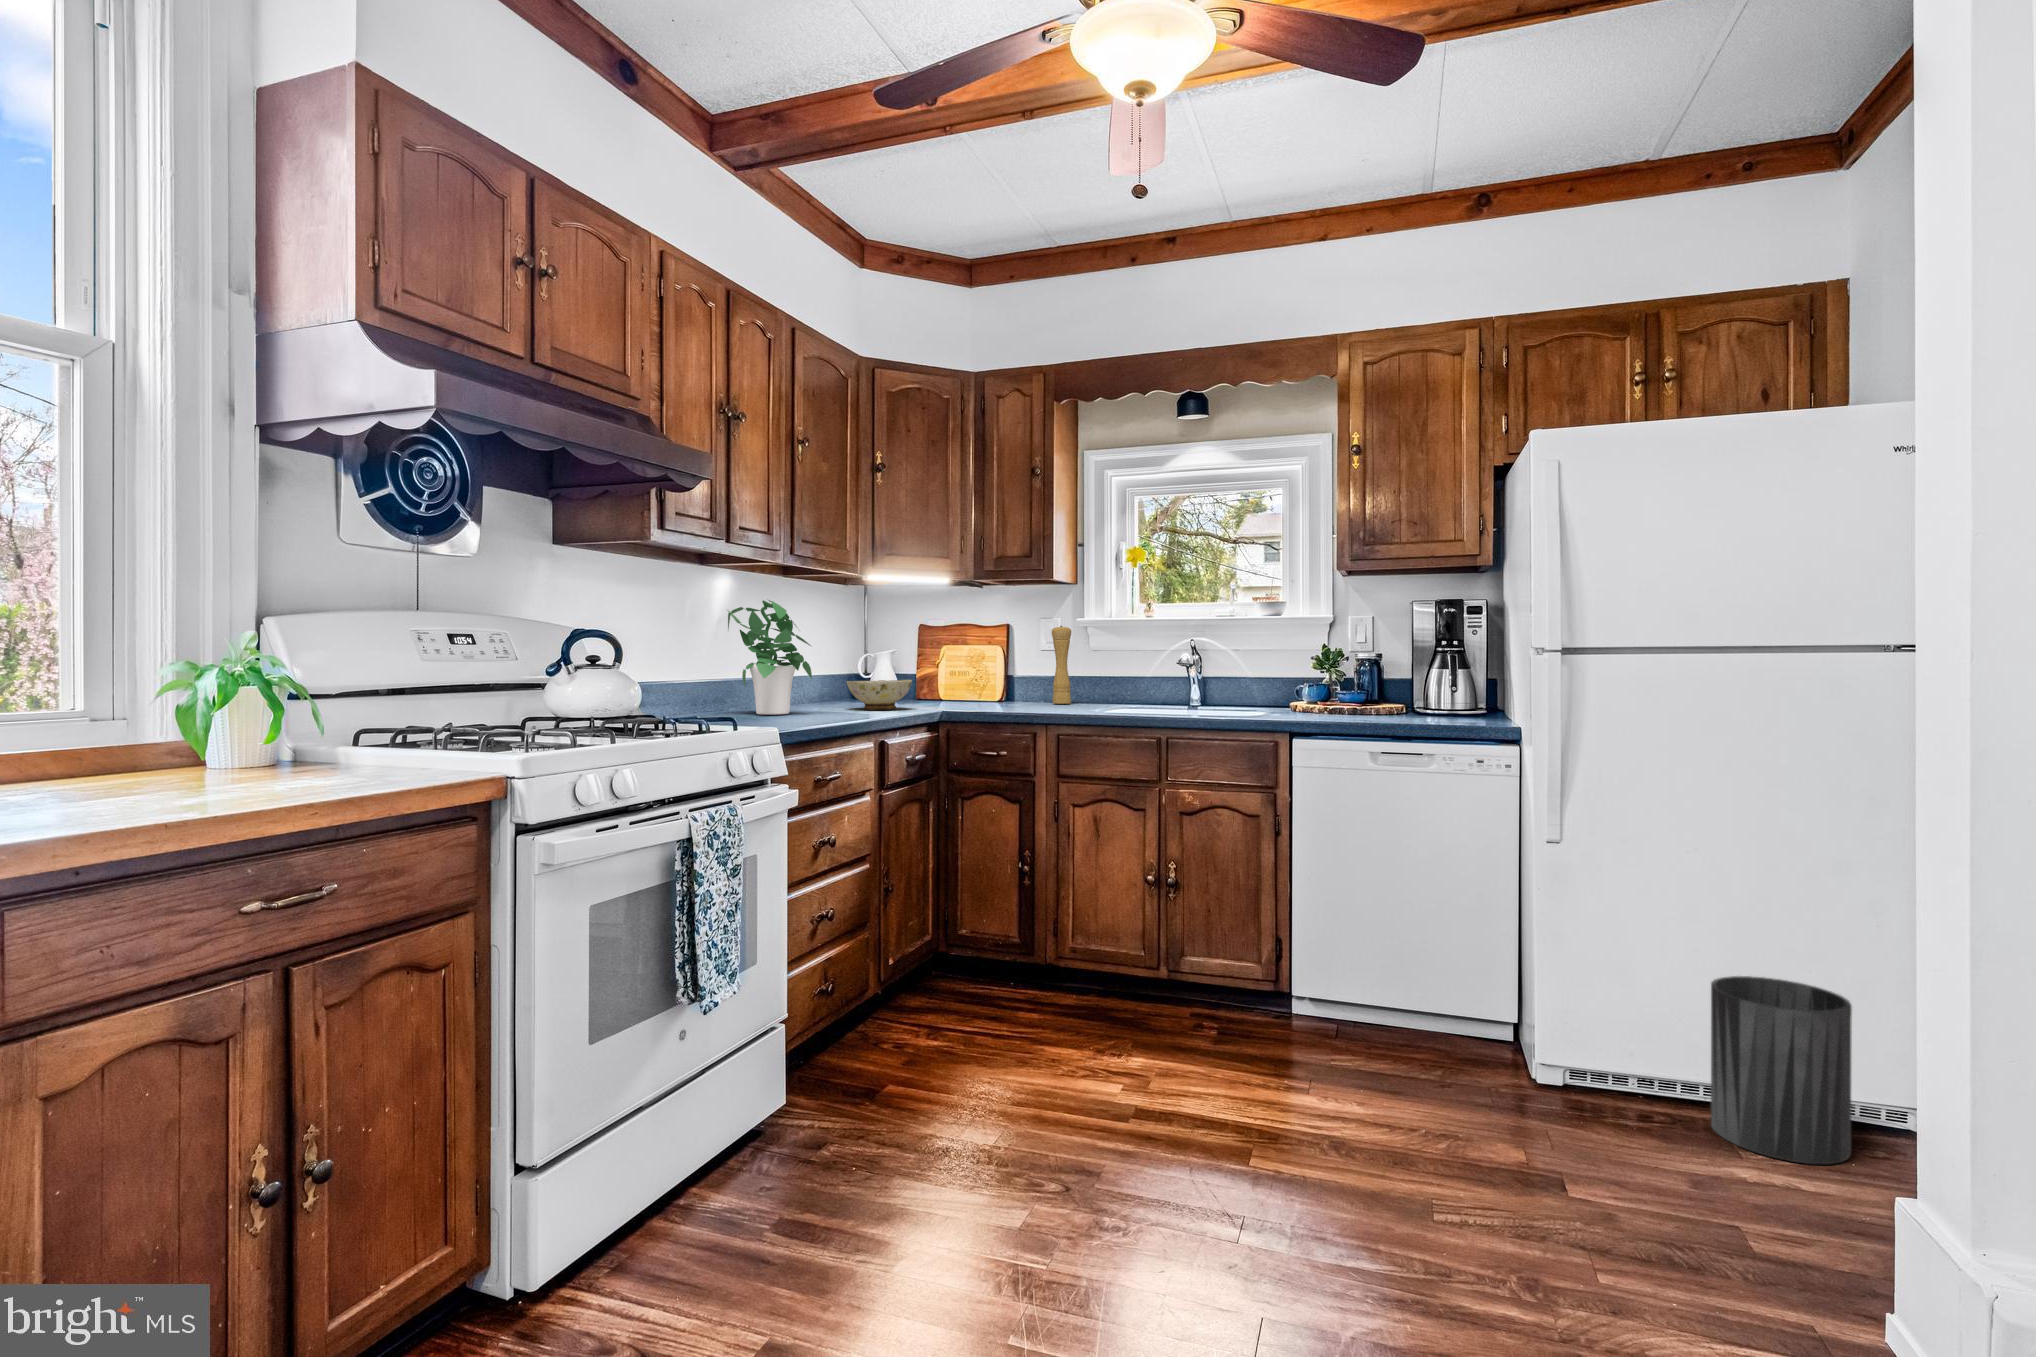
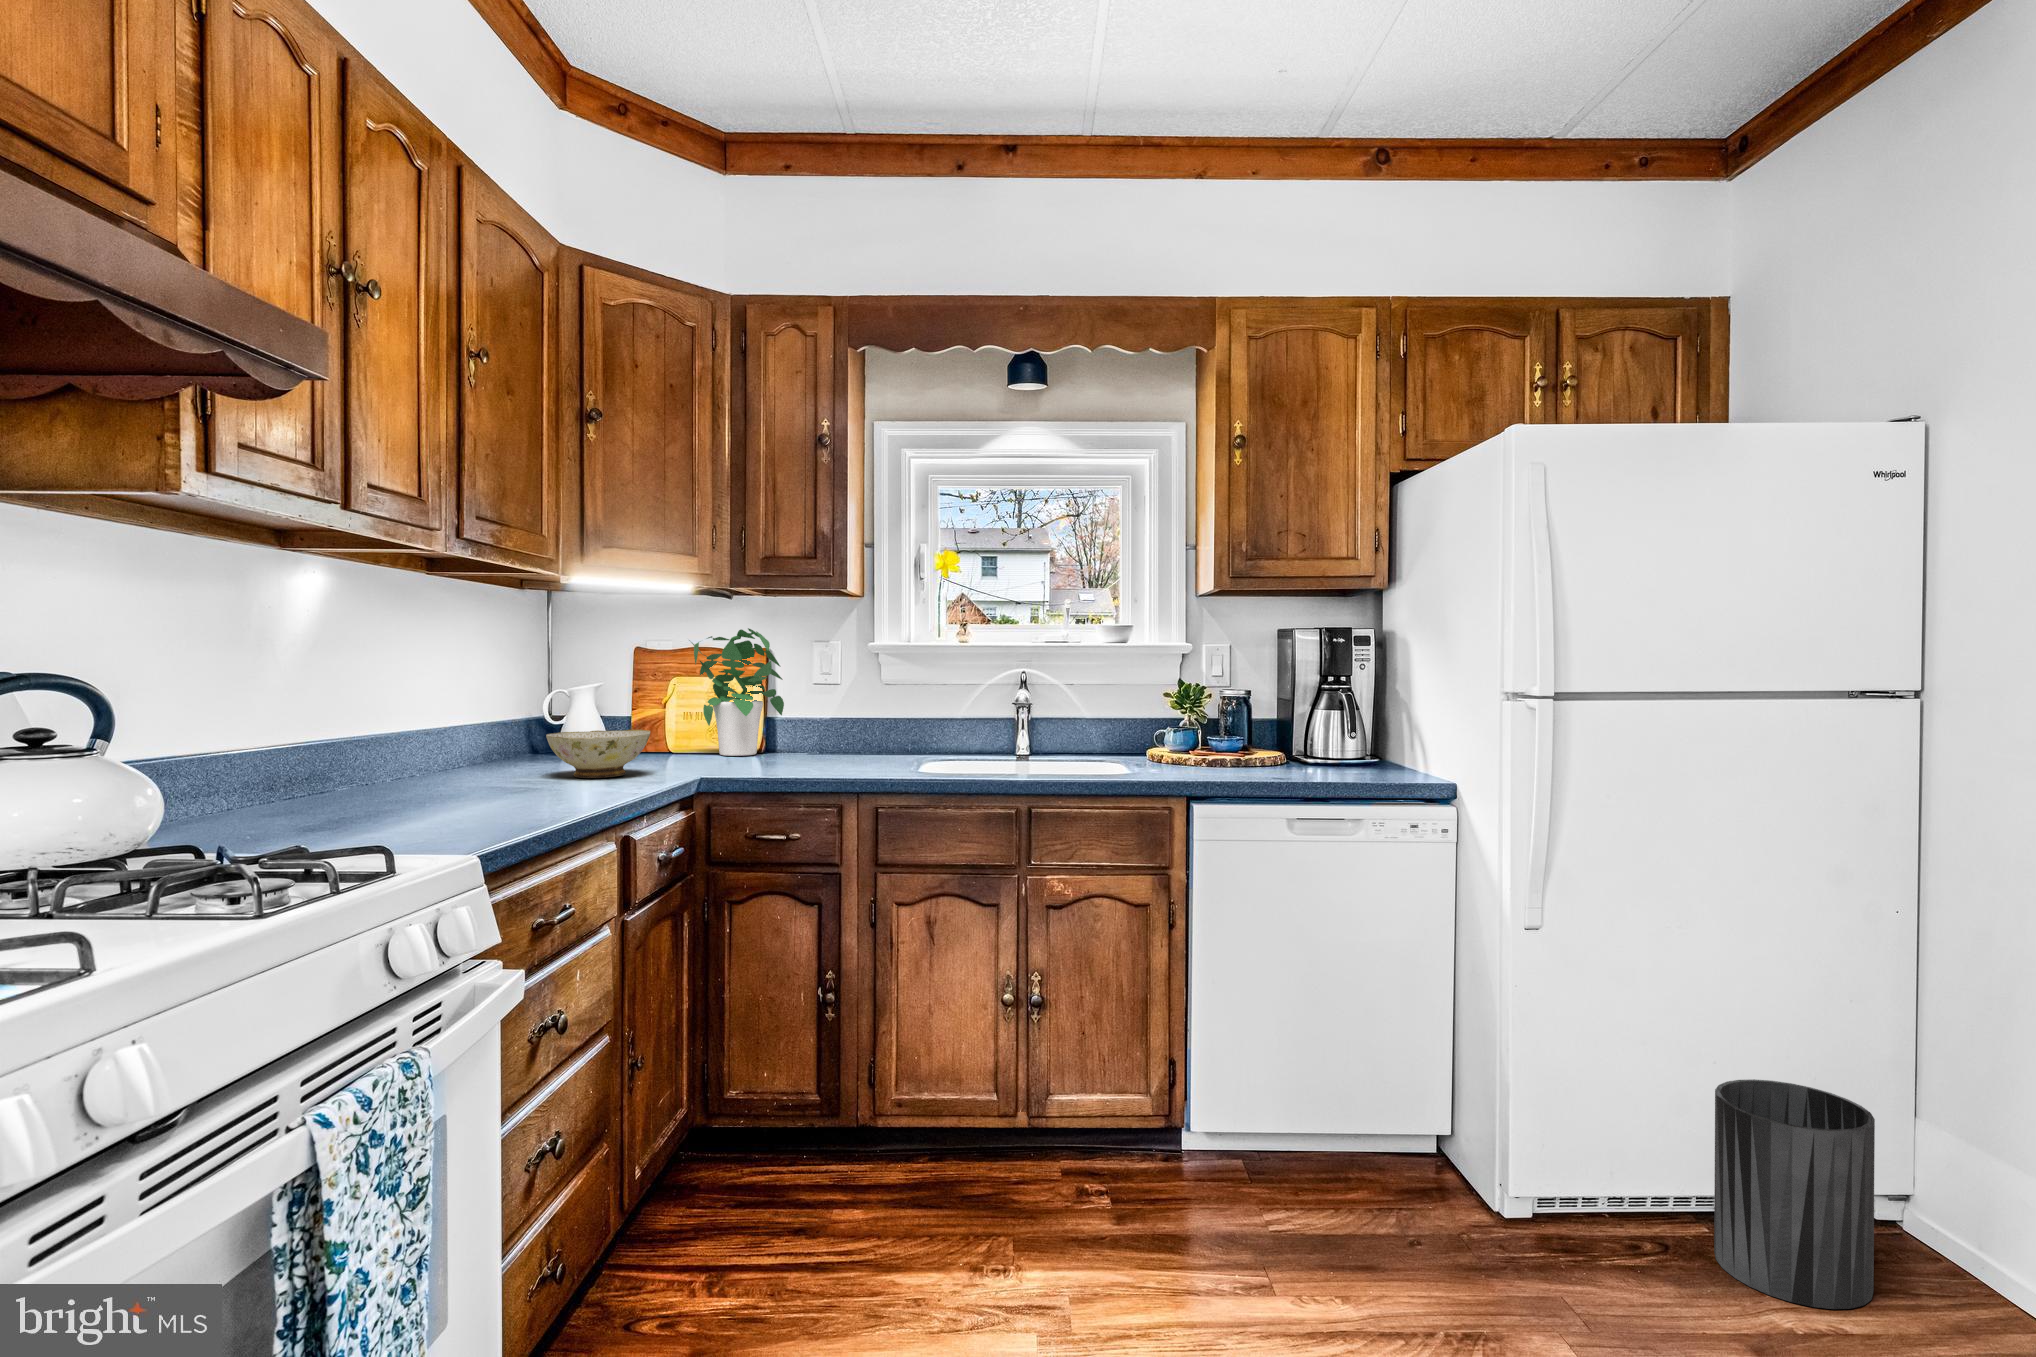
potted plant: present [728,600,812,715] -> present [691,628,784,756]
pepper mill: present [1052,626,1071,704] -> none [829,649,856,754]

